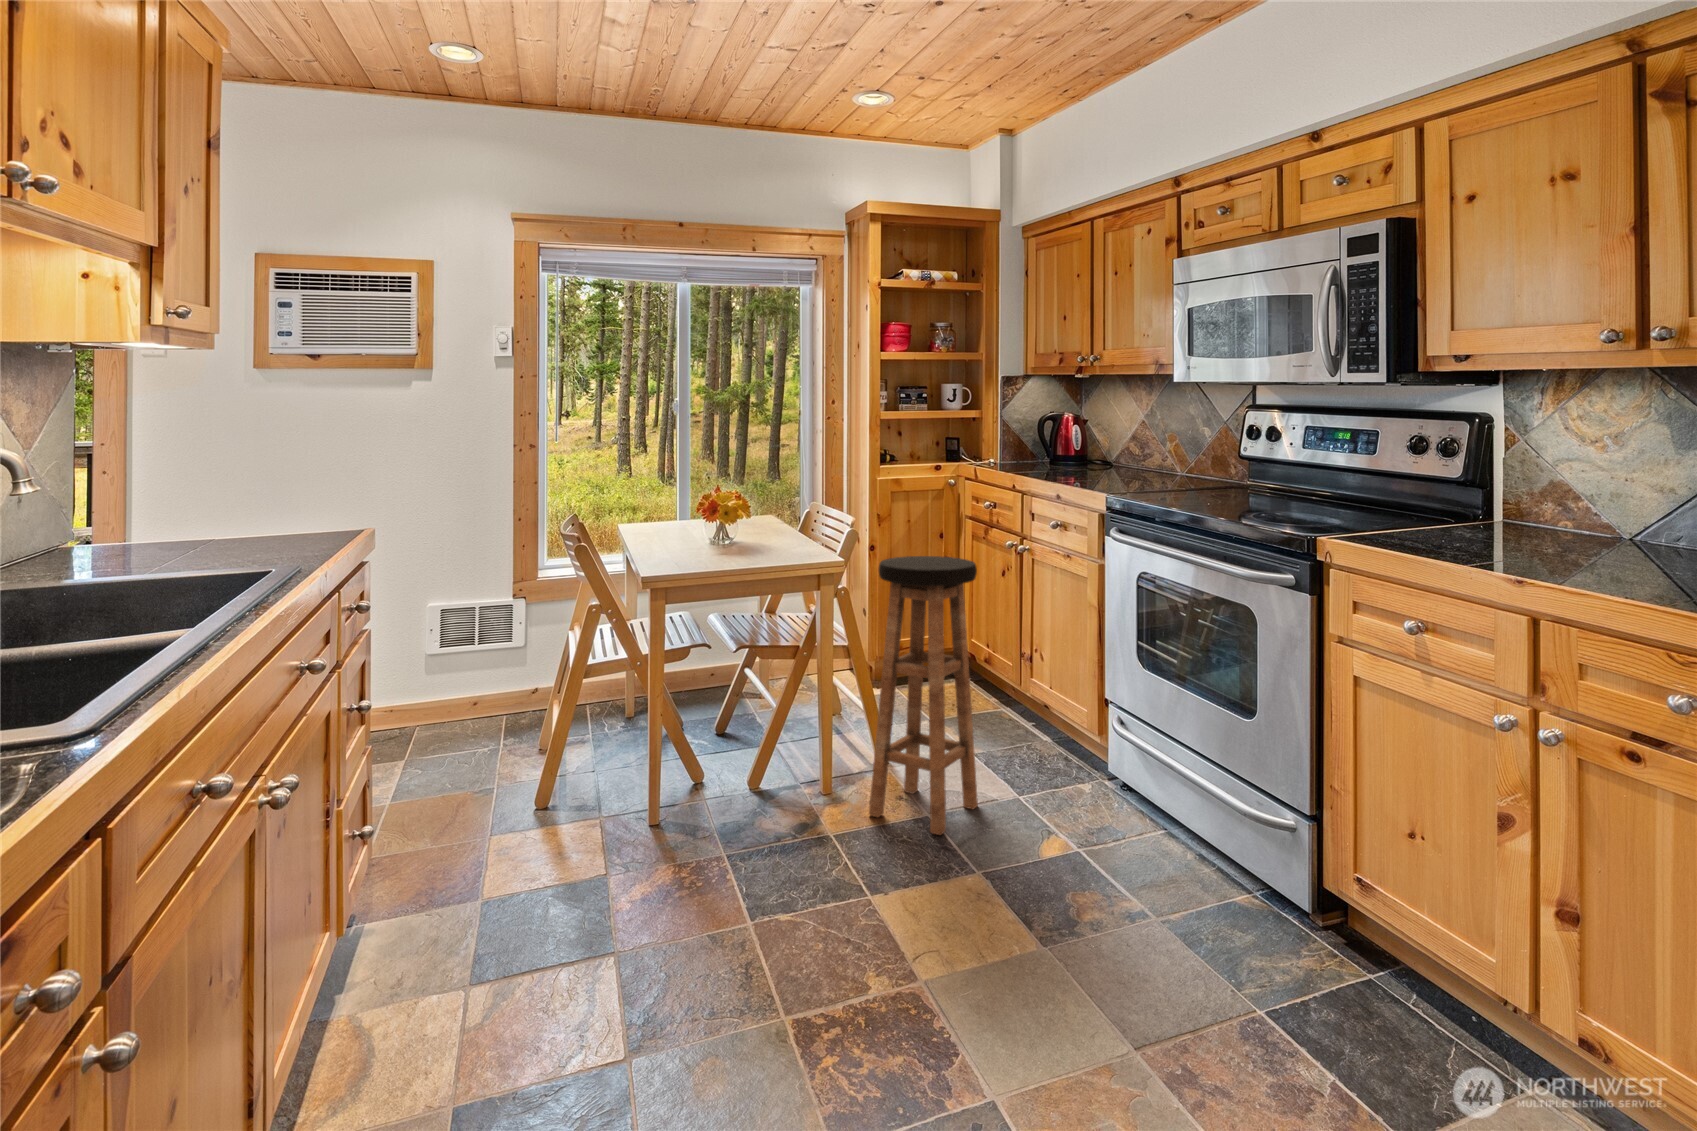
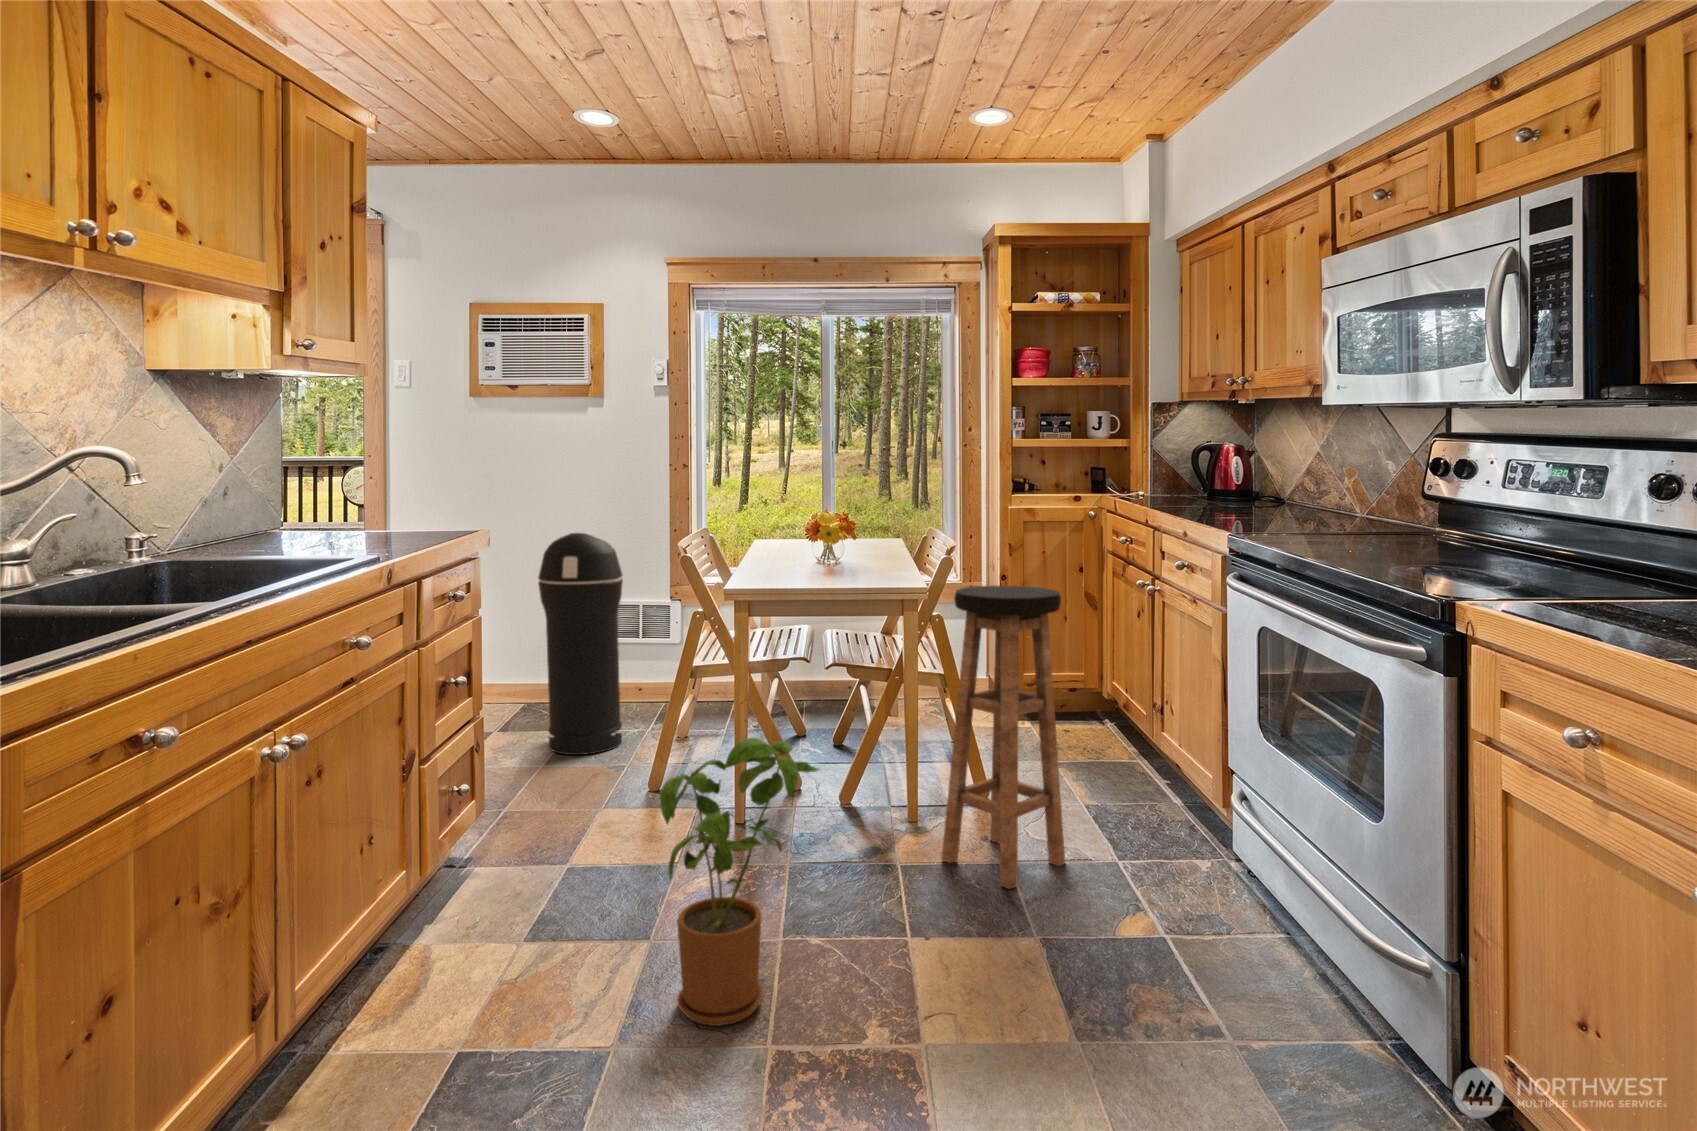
trash can: none [394,509,495,745] -> present [538,533,623,755]
house plant: none [652,722,810,1002] -> present [659,738,819,1026]

